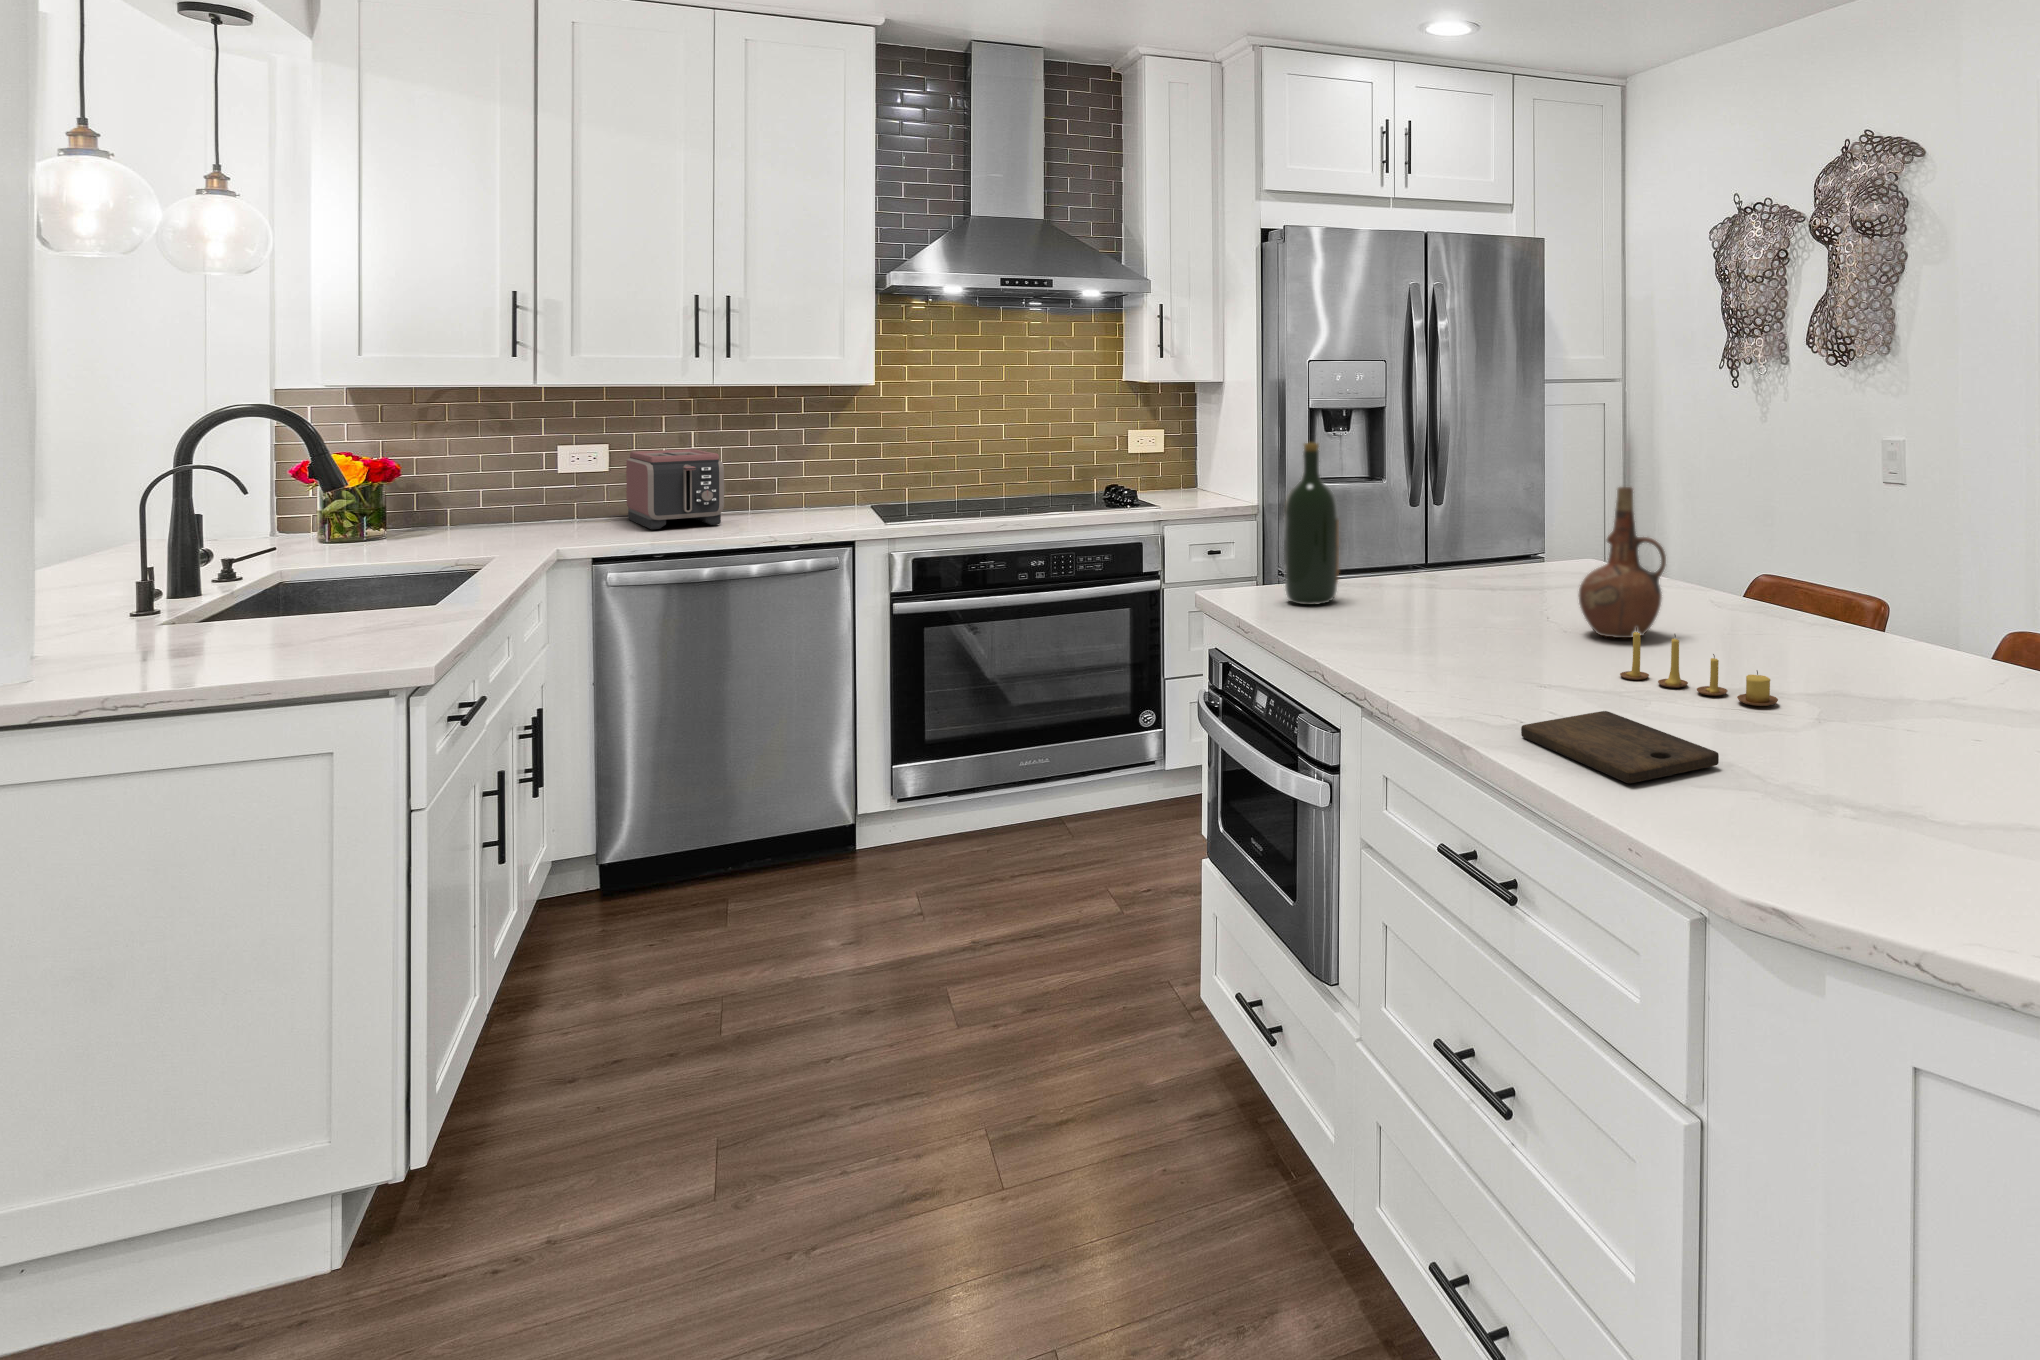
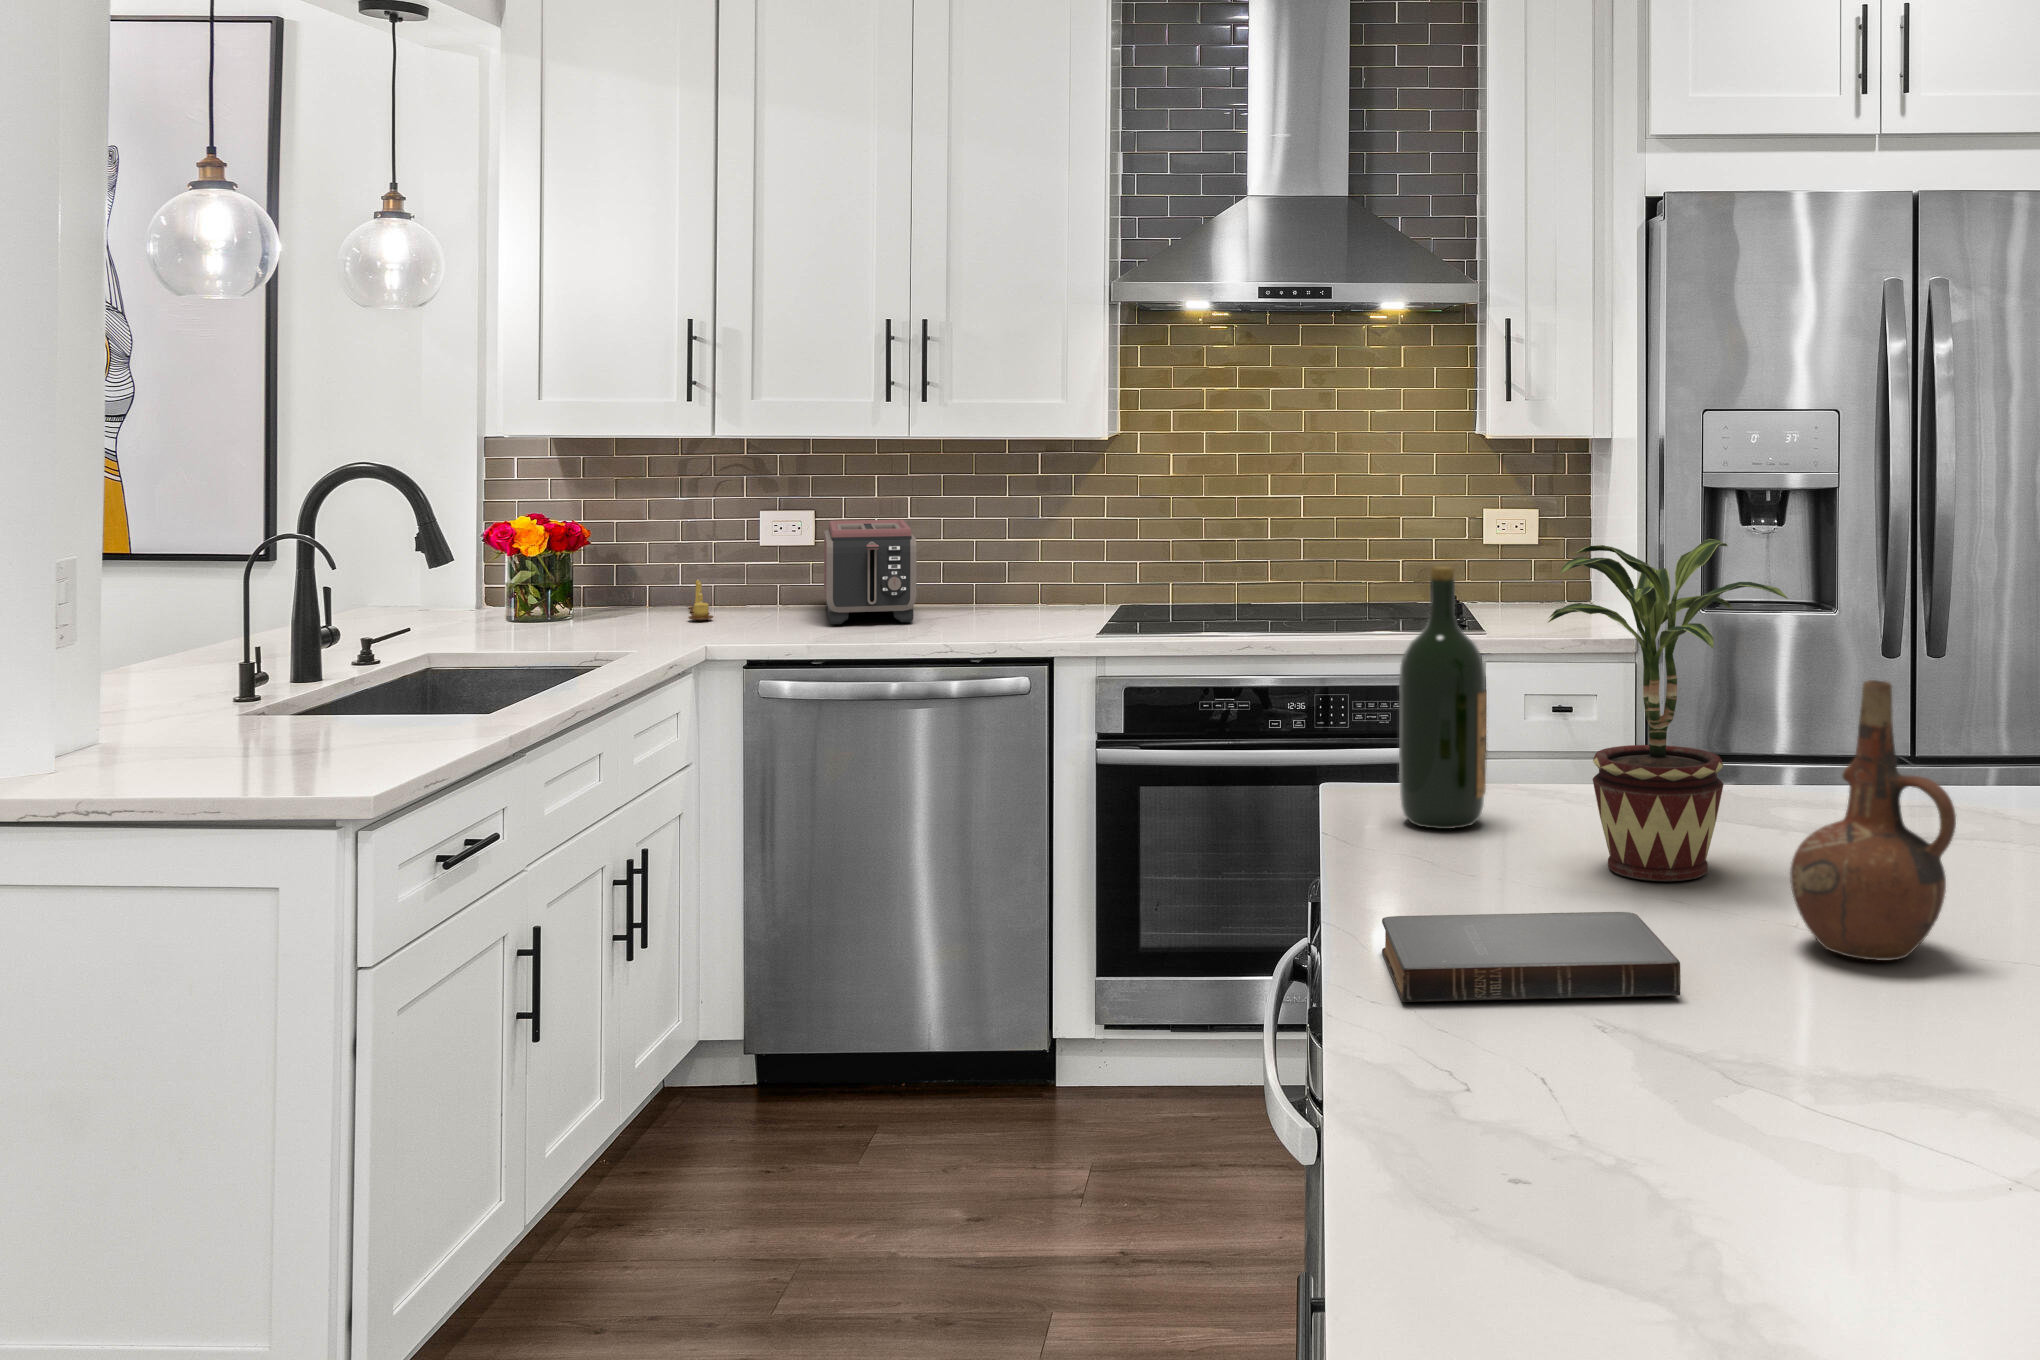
potted plant: none [1396,419,1544,617] -> present [1548,539,1788,881]
book: none [1381,627,1568,685] -> present [1382,912,1681,1002]
candle: present [1620,627,1778,706] -> present [688,579,713,620]
cutting board: present [1521,711,1719,783] -> none [1402,1100,1649,1251]

